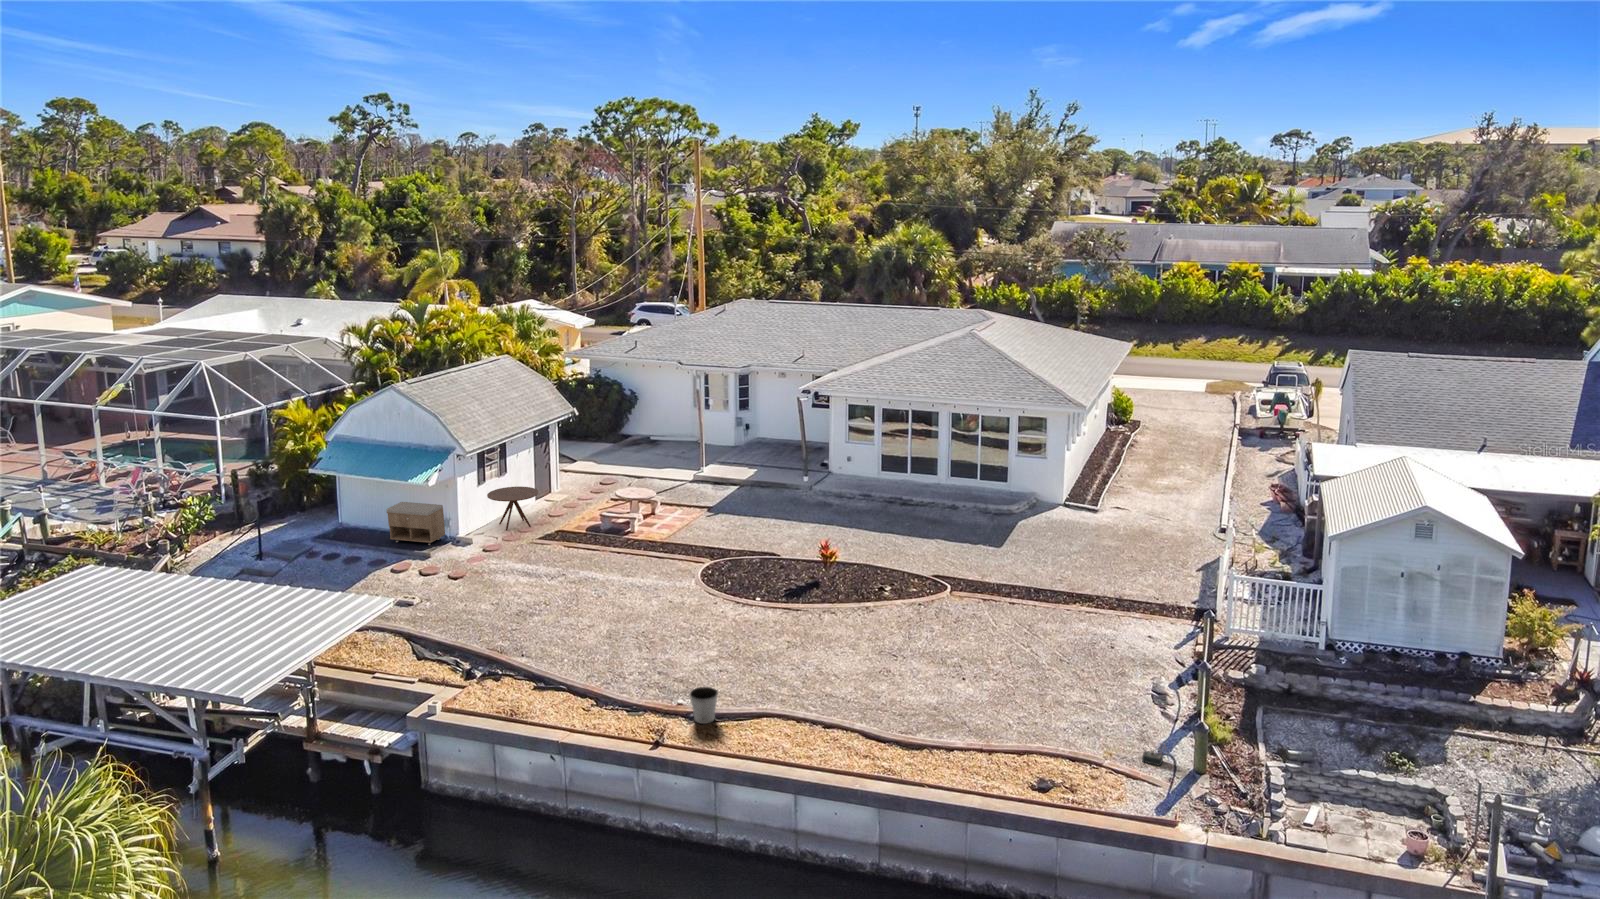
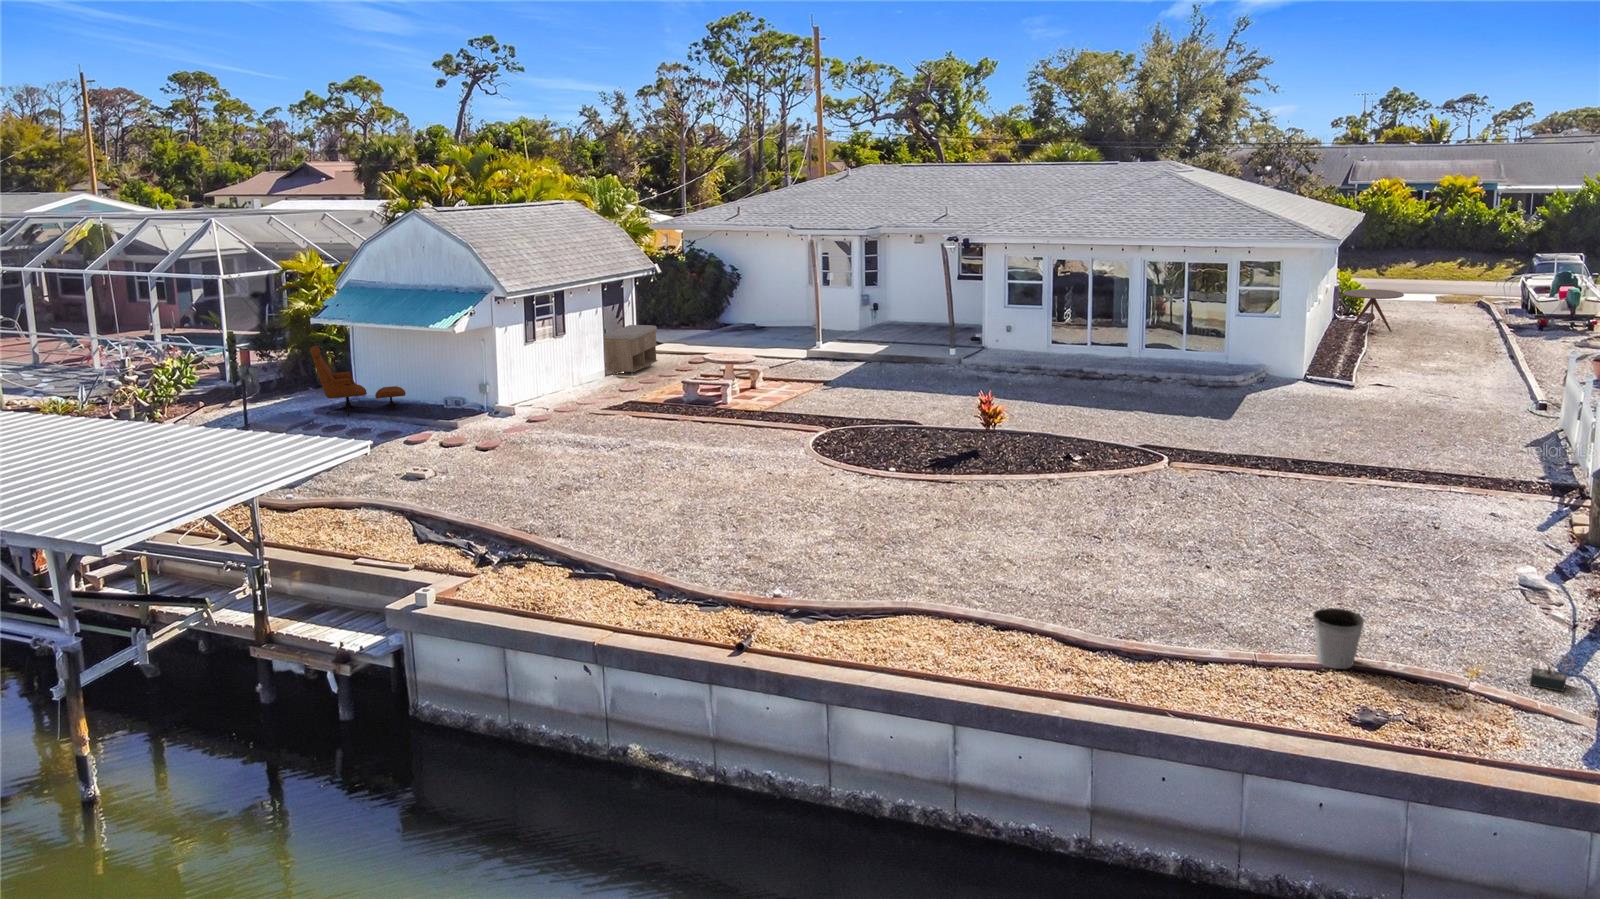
round table: present [487,486,539,531] -> present [1344,289,1404,334]
lounge chair: none [311,488,386,543] -> present [310,345,408,416]
storage bench: present [387,502,445,545] -> present [604,325,657,375]
bucket: present [689,687,718,724] -> present [1310,608,1365,669]

